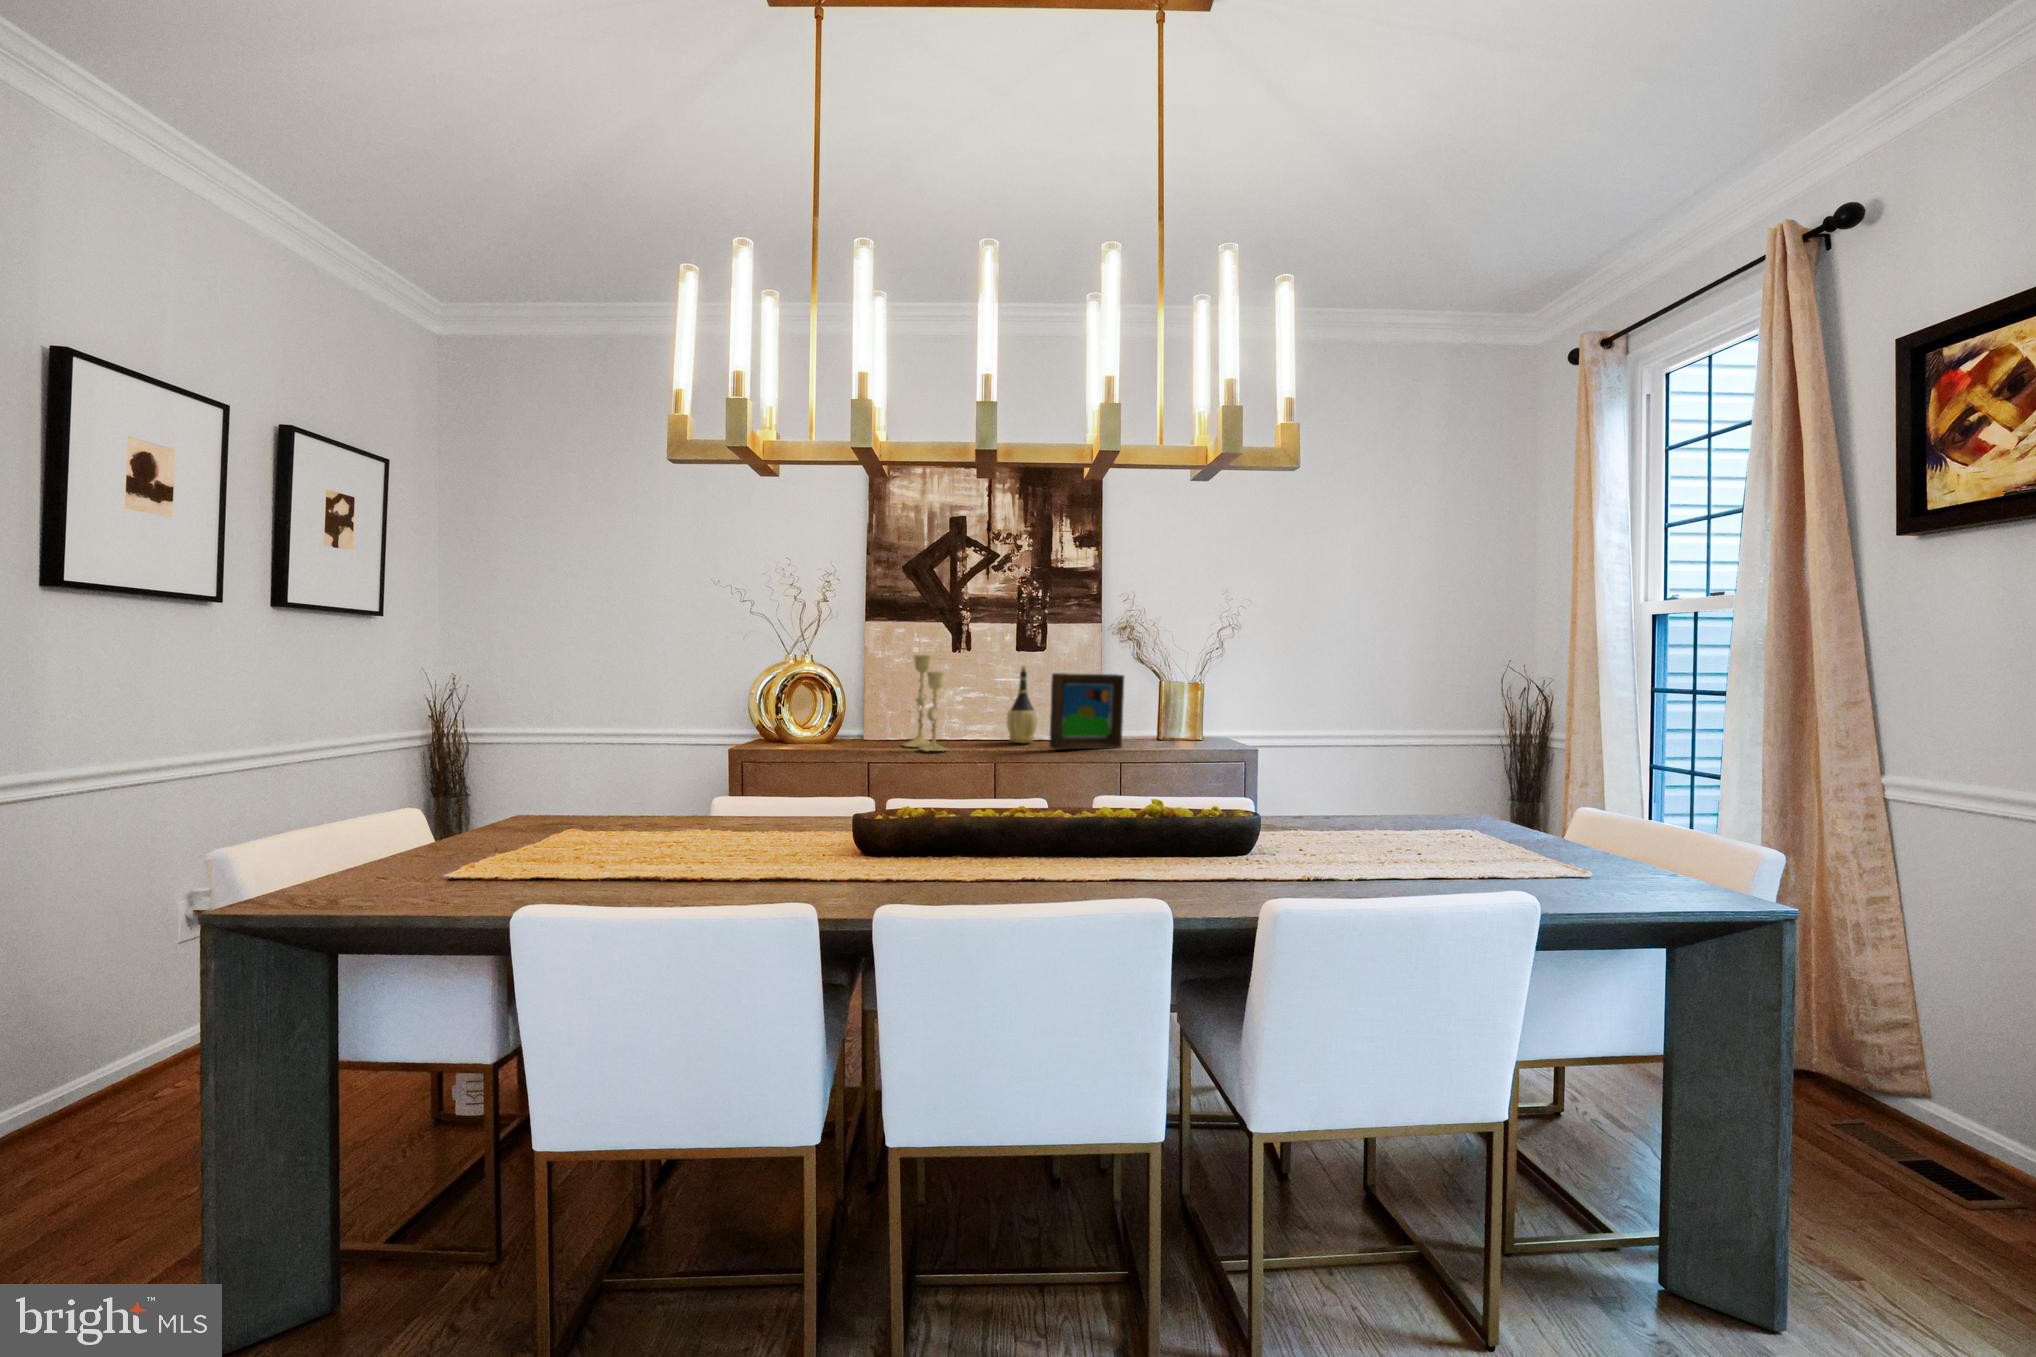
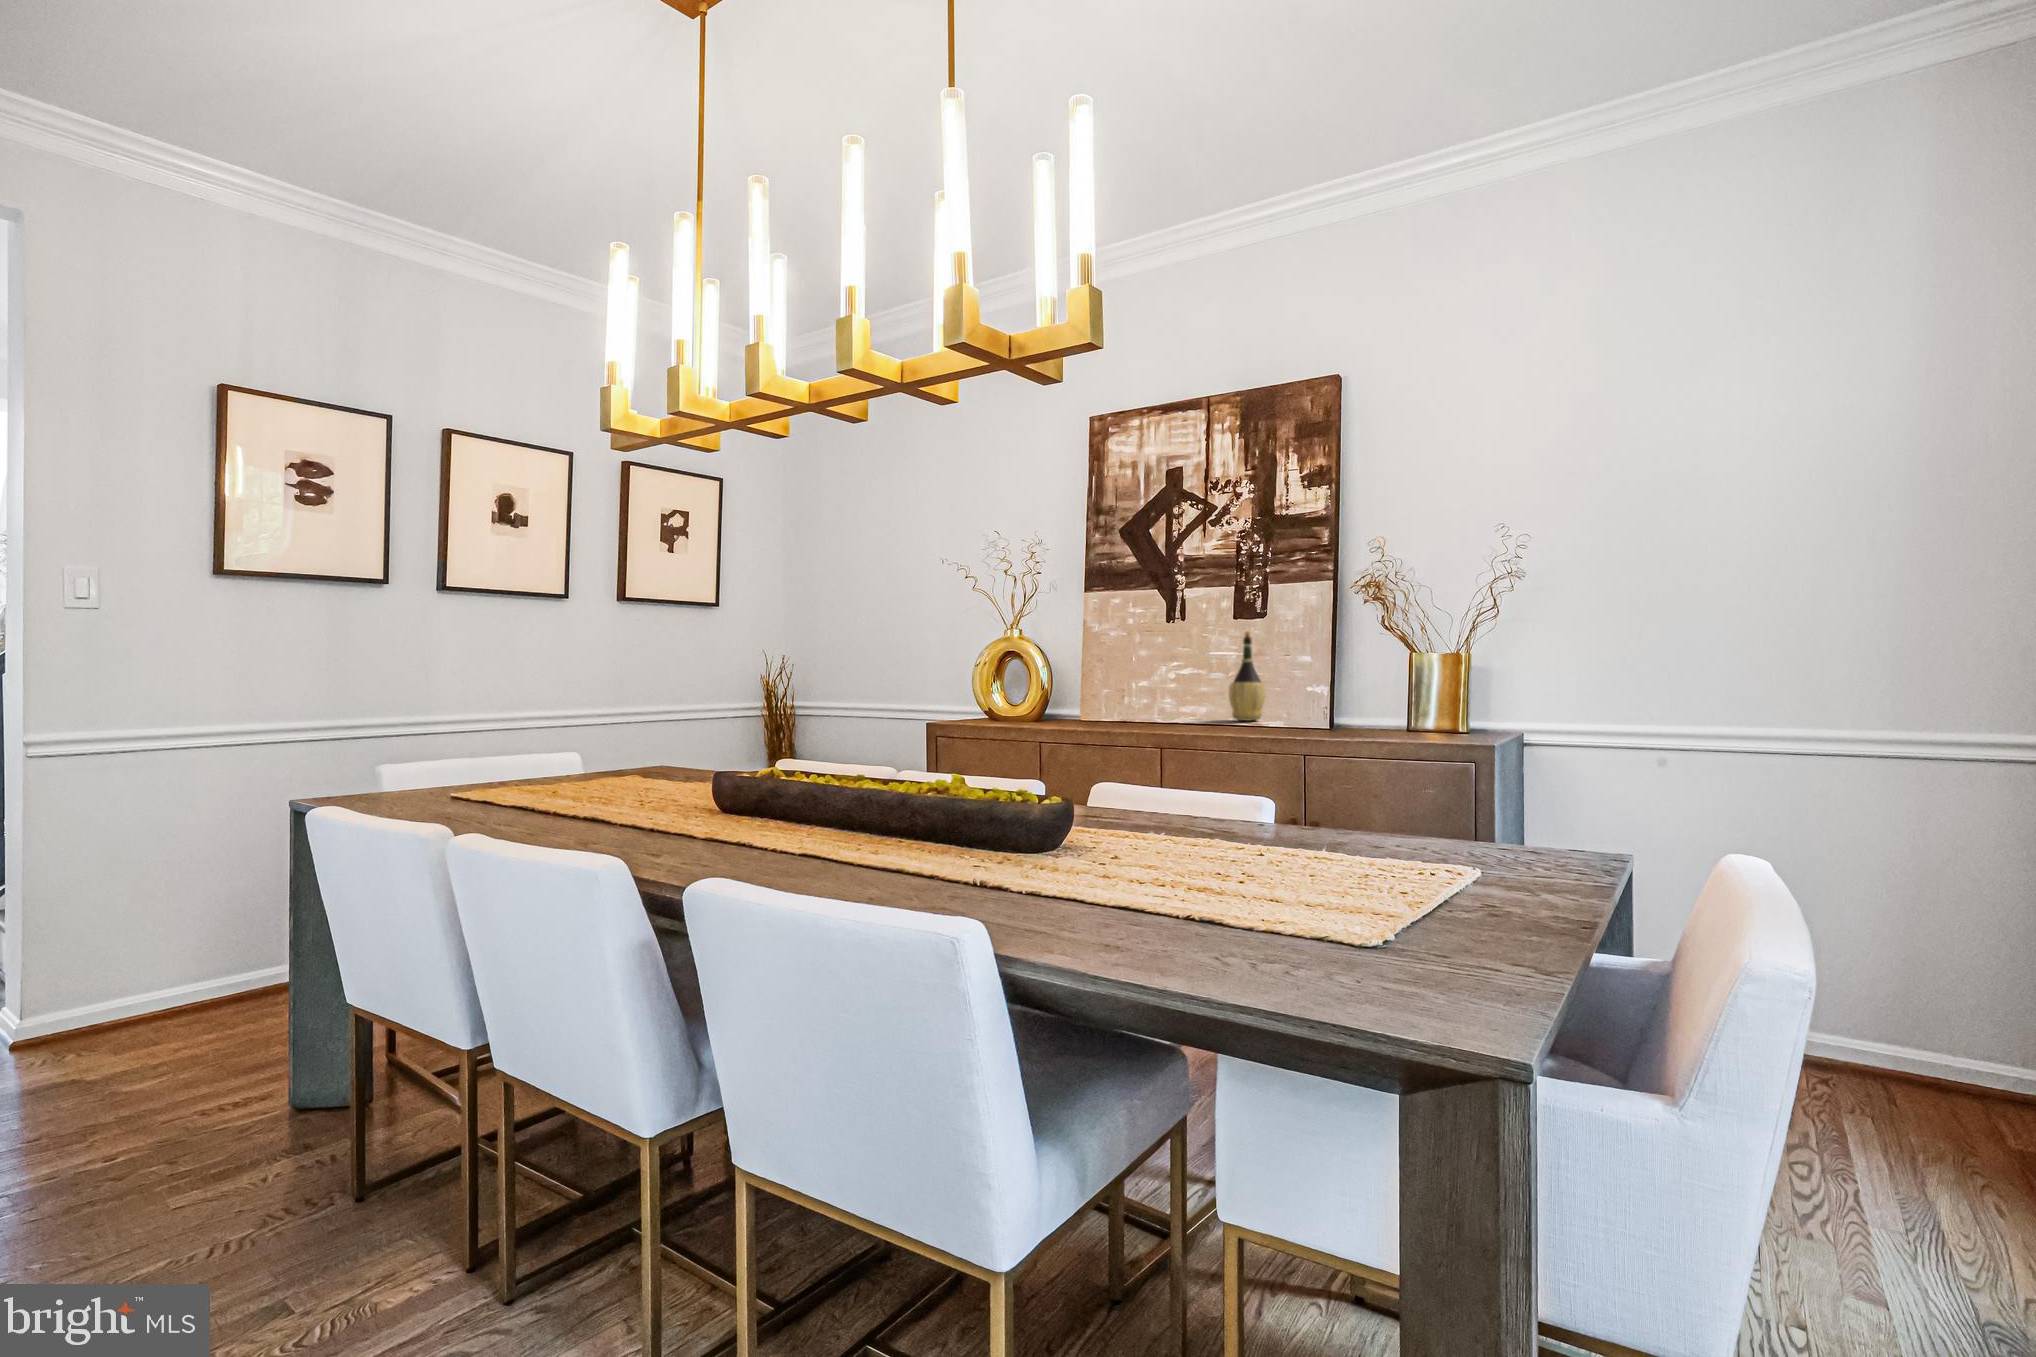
candlestick: present [903,655,947,751] -> none [1109,622,1158,727]
picture frame: present [1049,673,1124,749] -> none [1277,635,1370,725]

